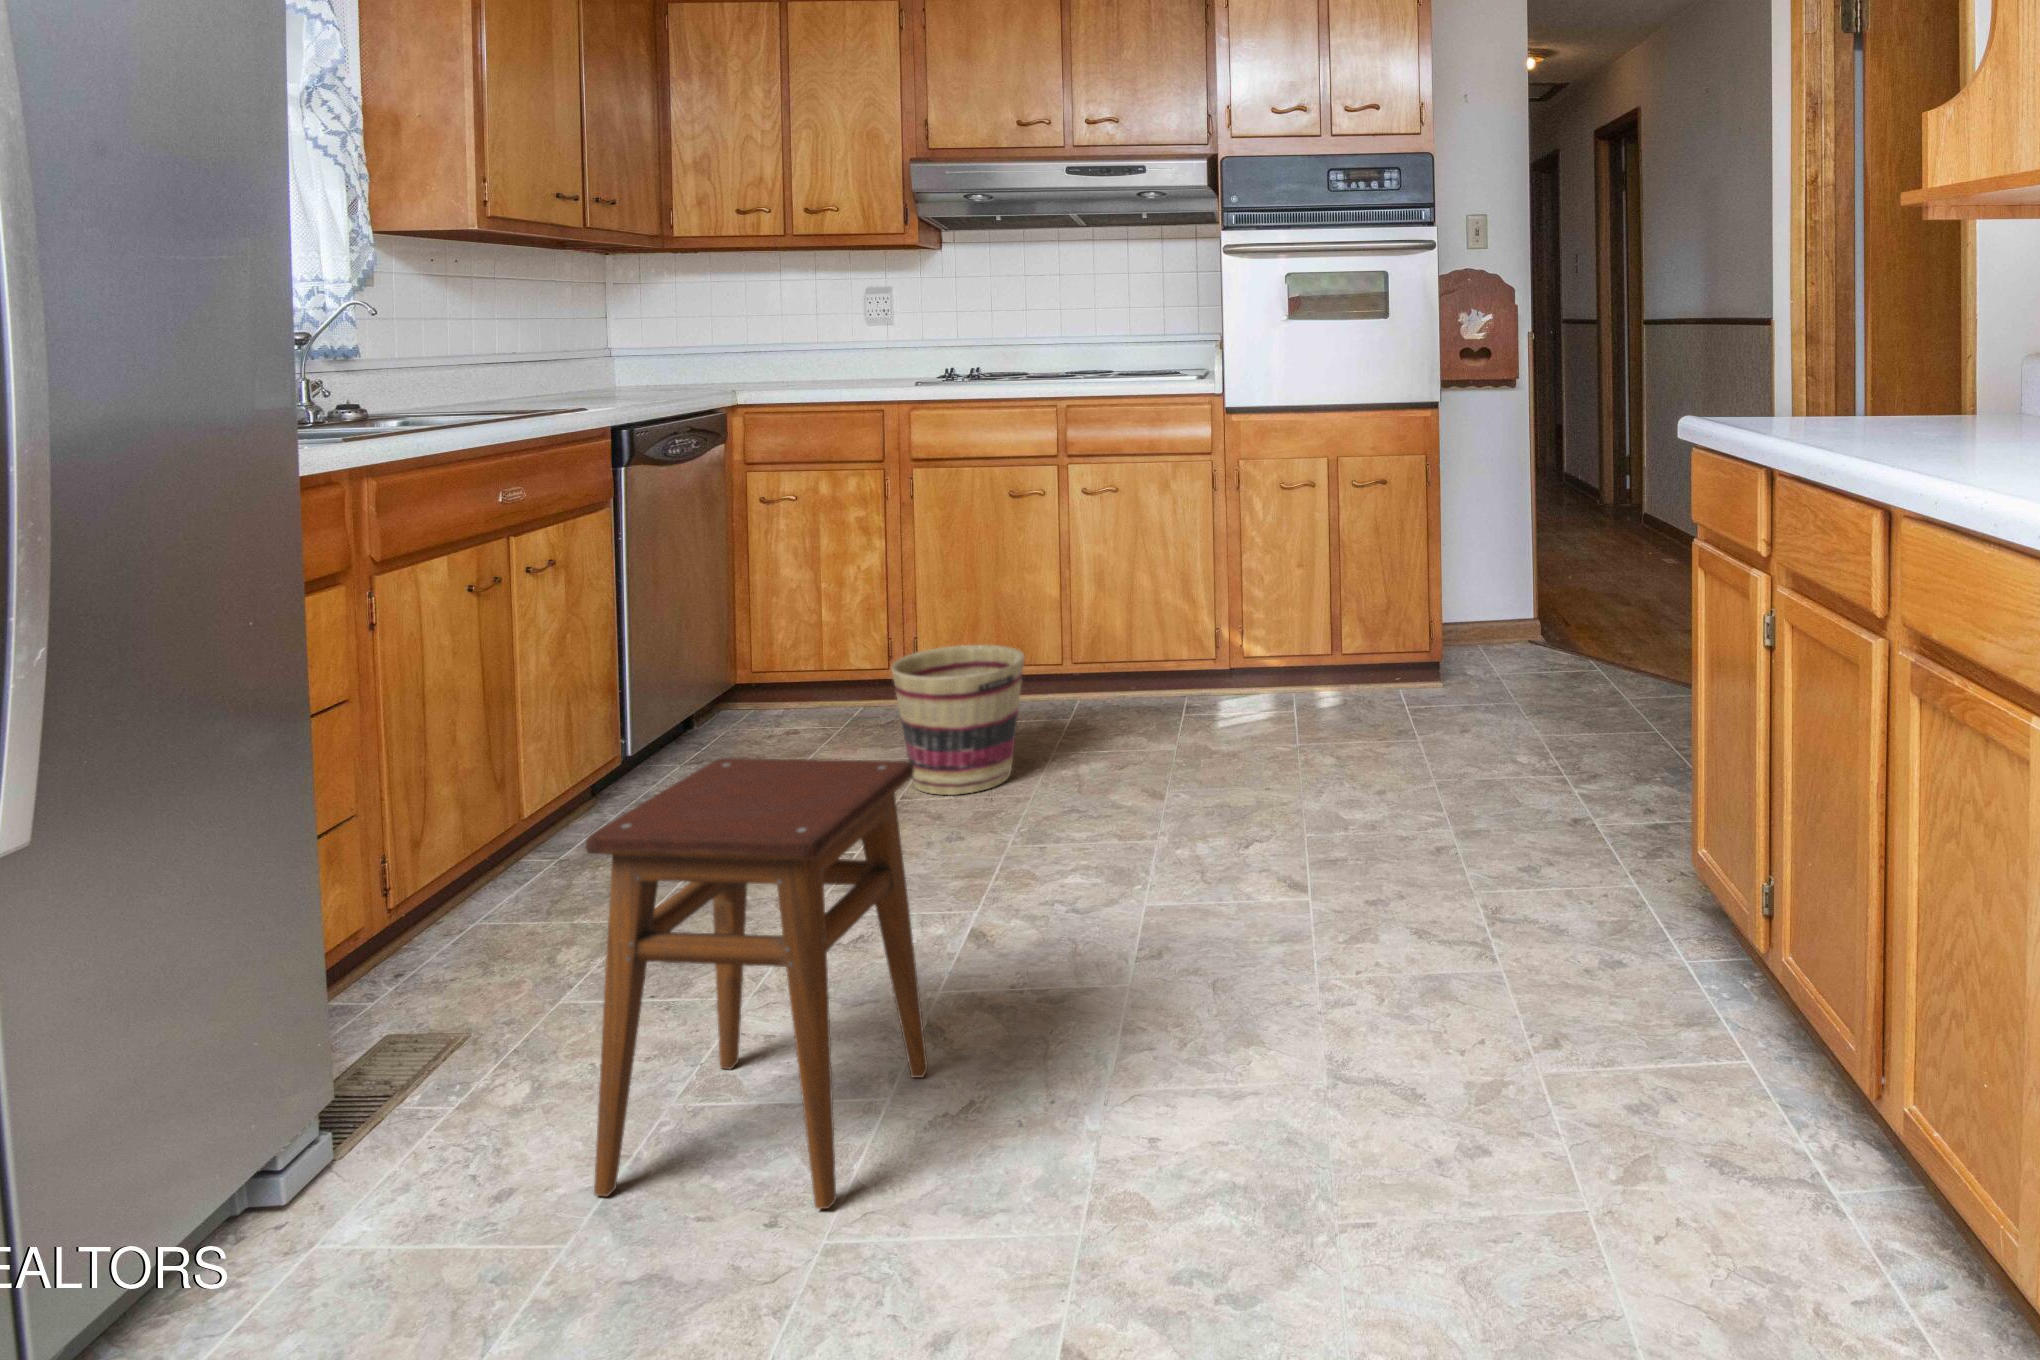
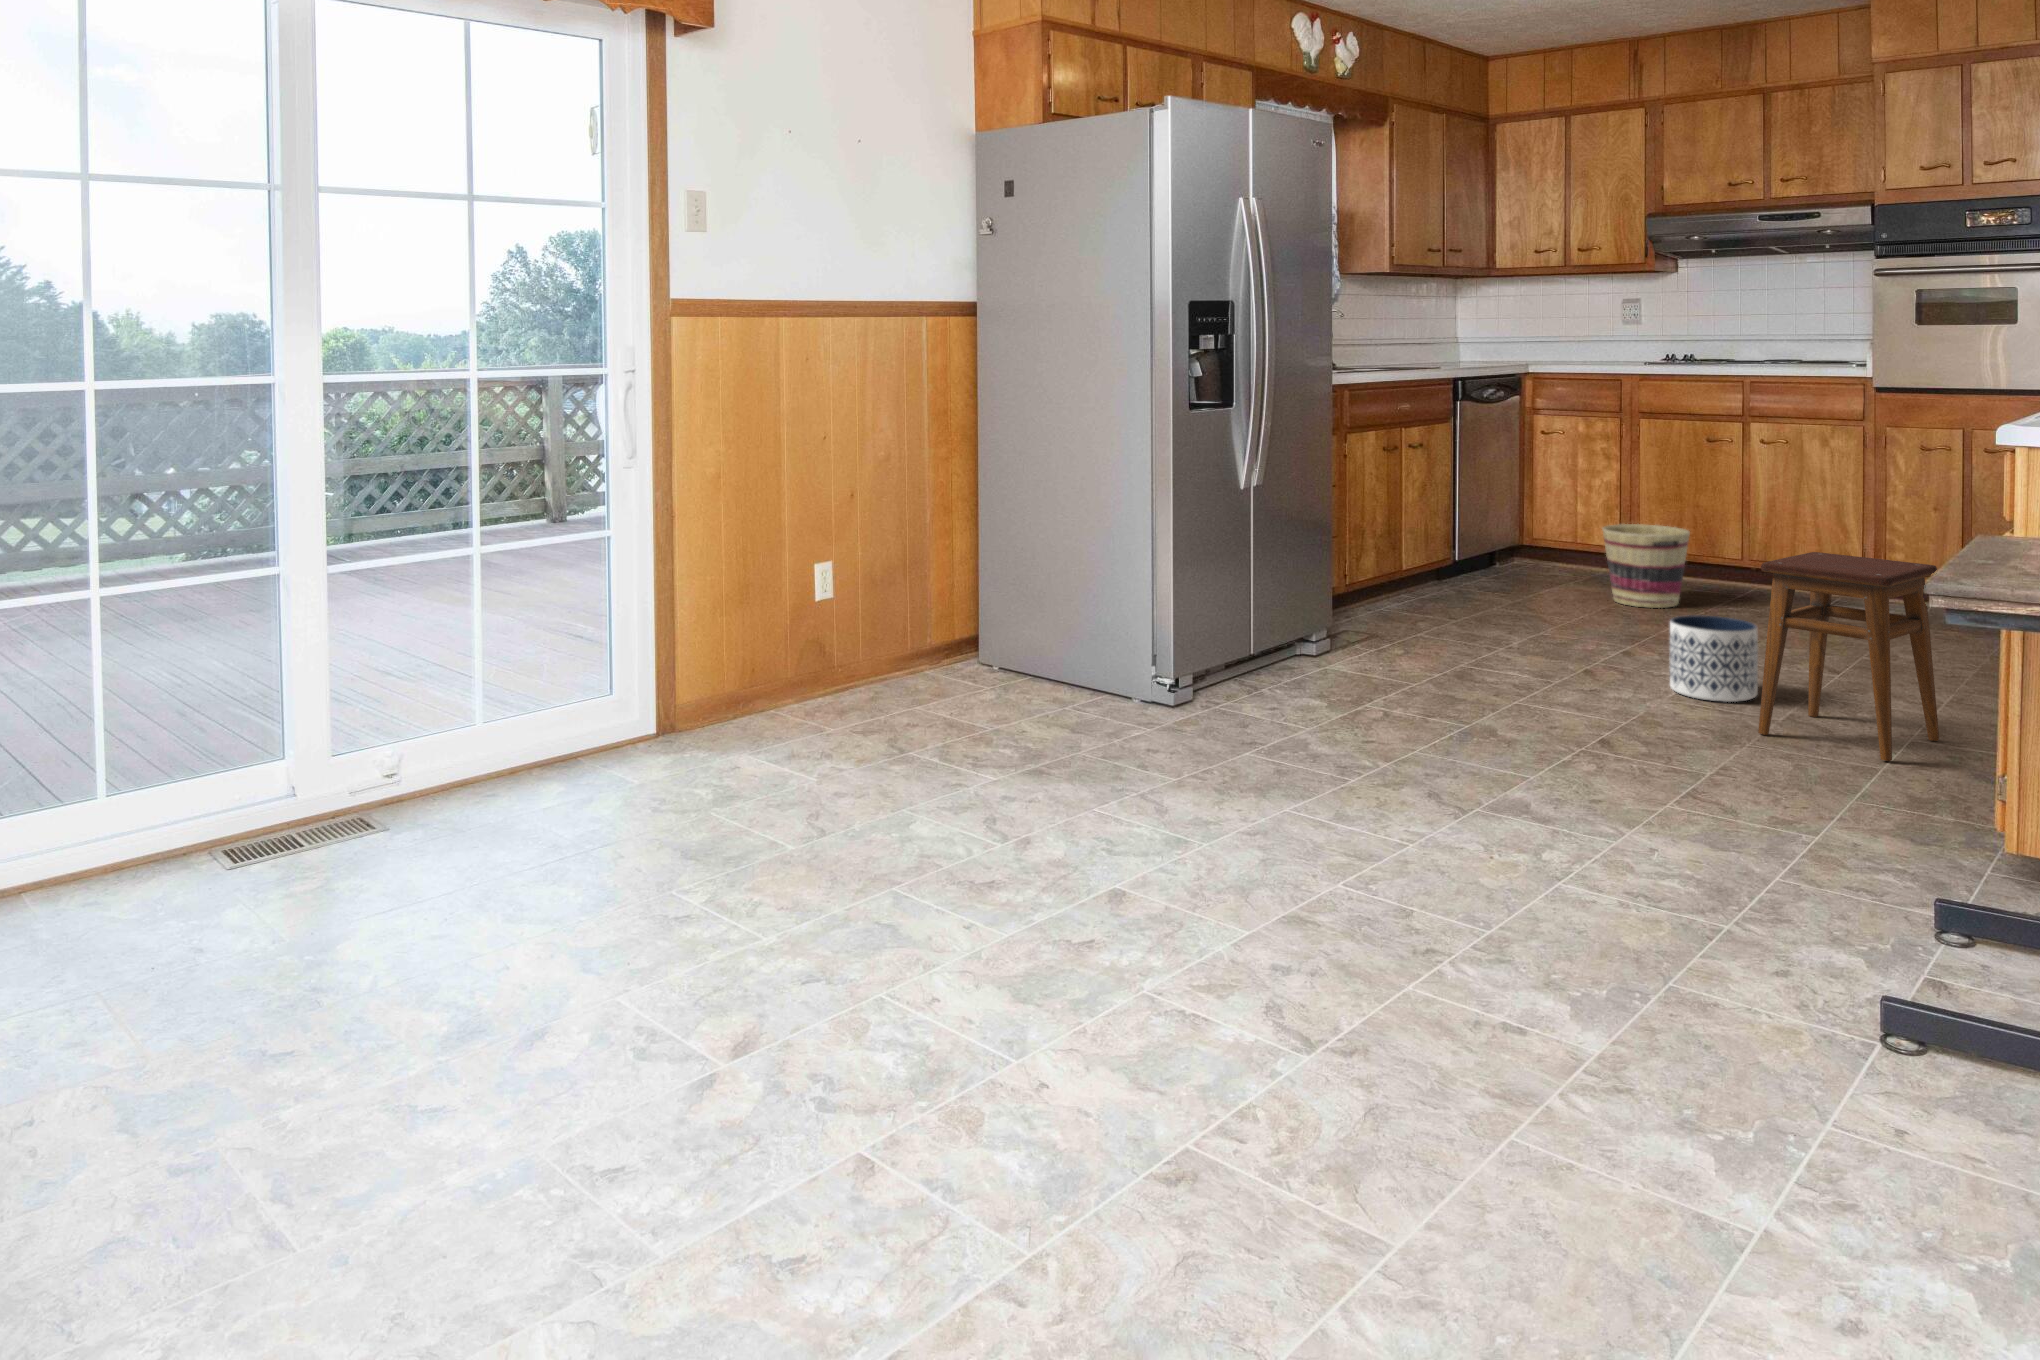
stool: present [585,758,928,1209] -> present [1758,552,1939,761]
planter: none [1130,889,1289,1101] -> present [1670,615,1758,702]

